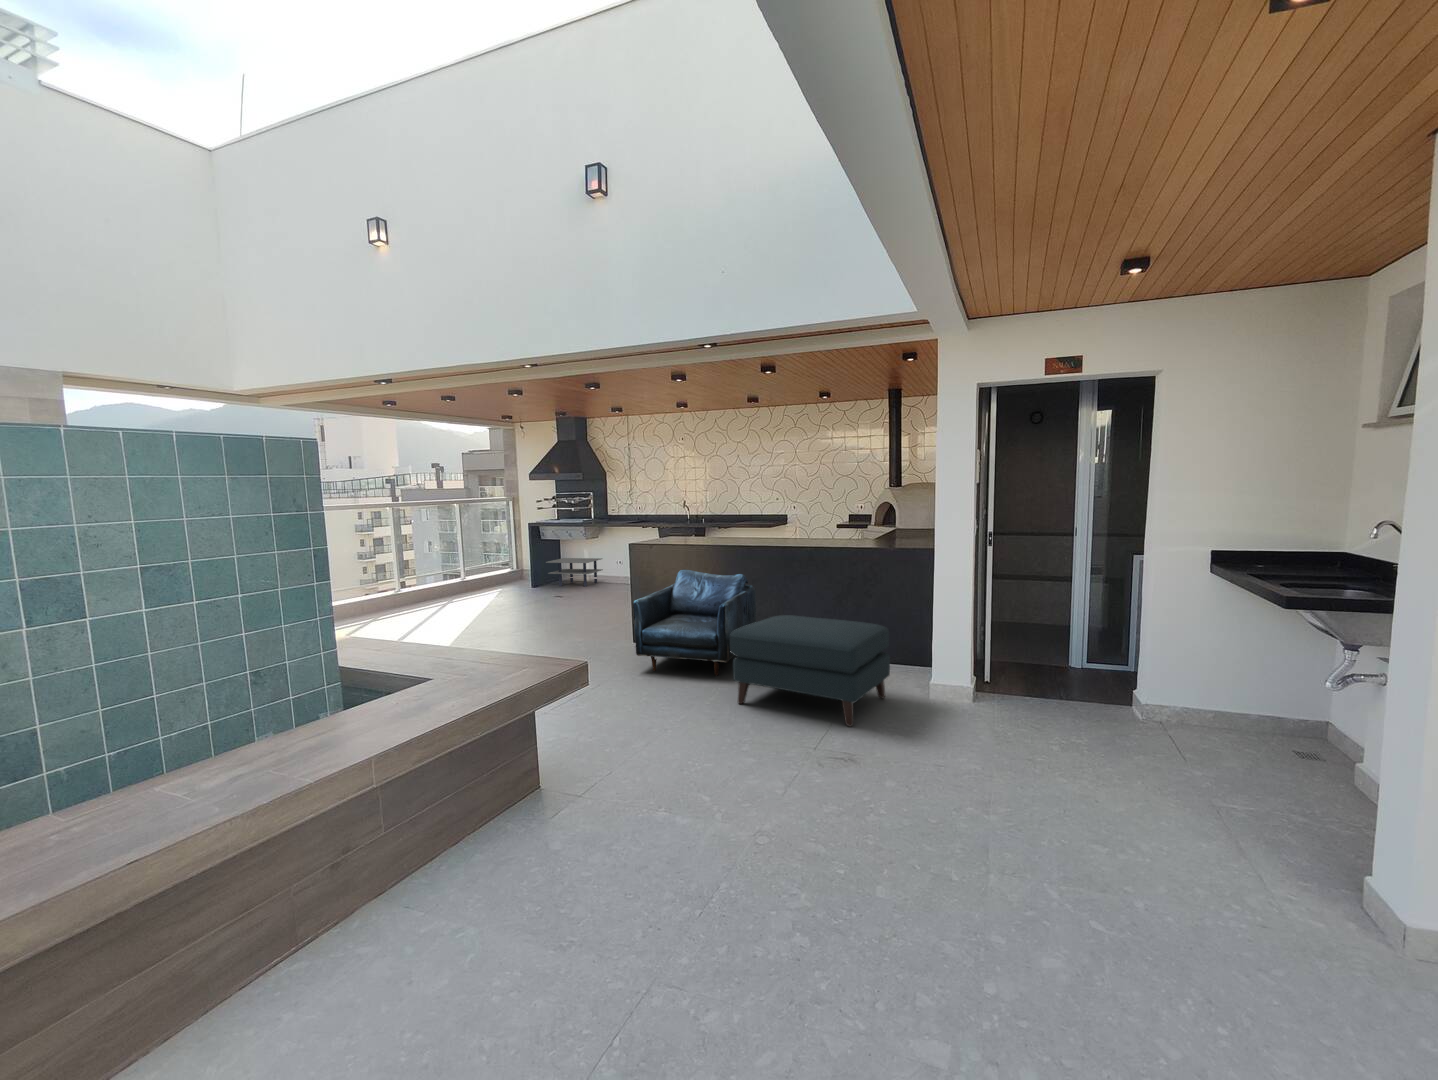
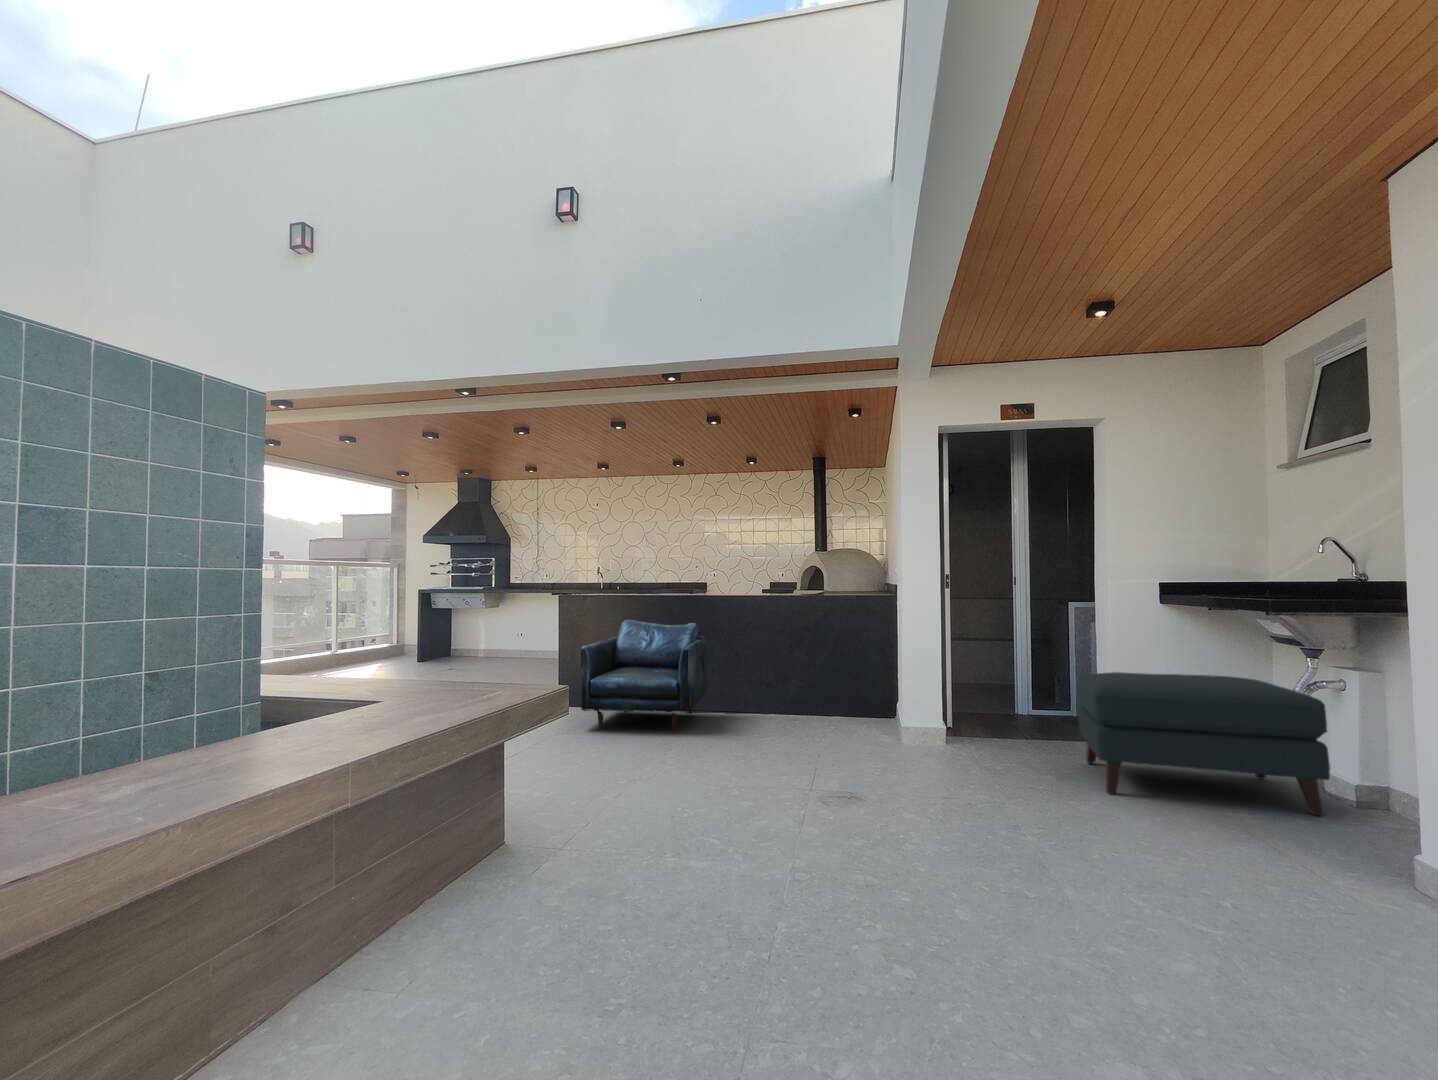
side table: present [546,558,603,587] -> none [434,632,500,663]
ottoman: present [730,615,890,726] -> present [1077,672,1330,816]

